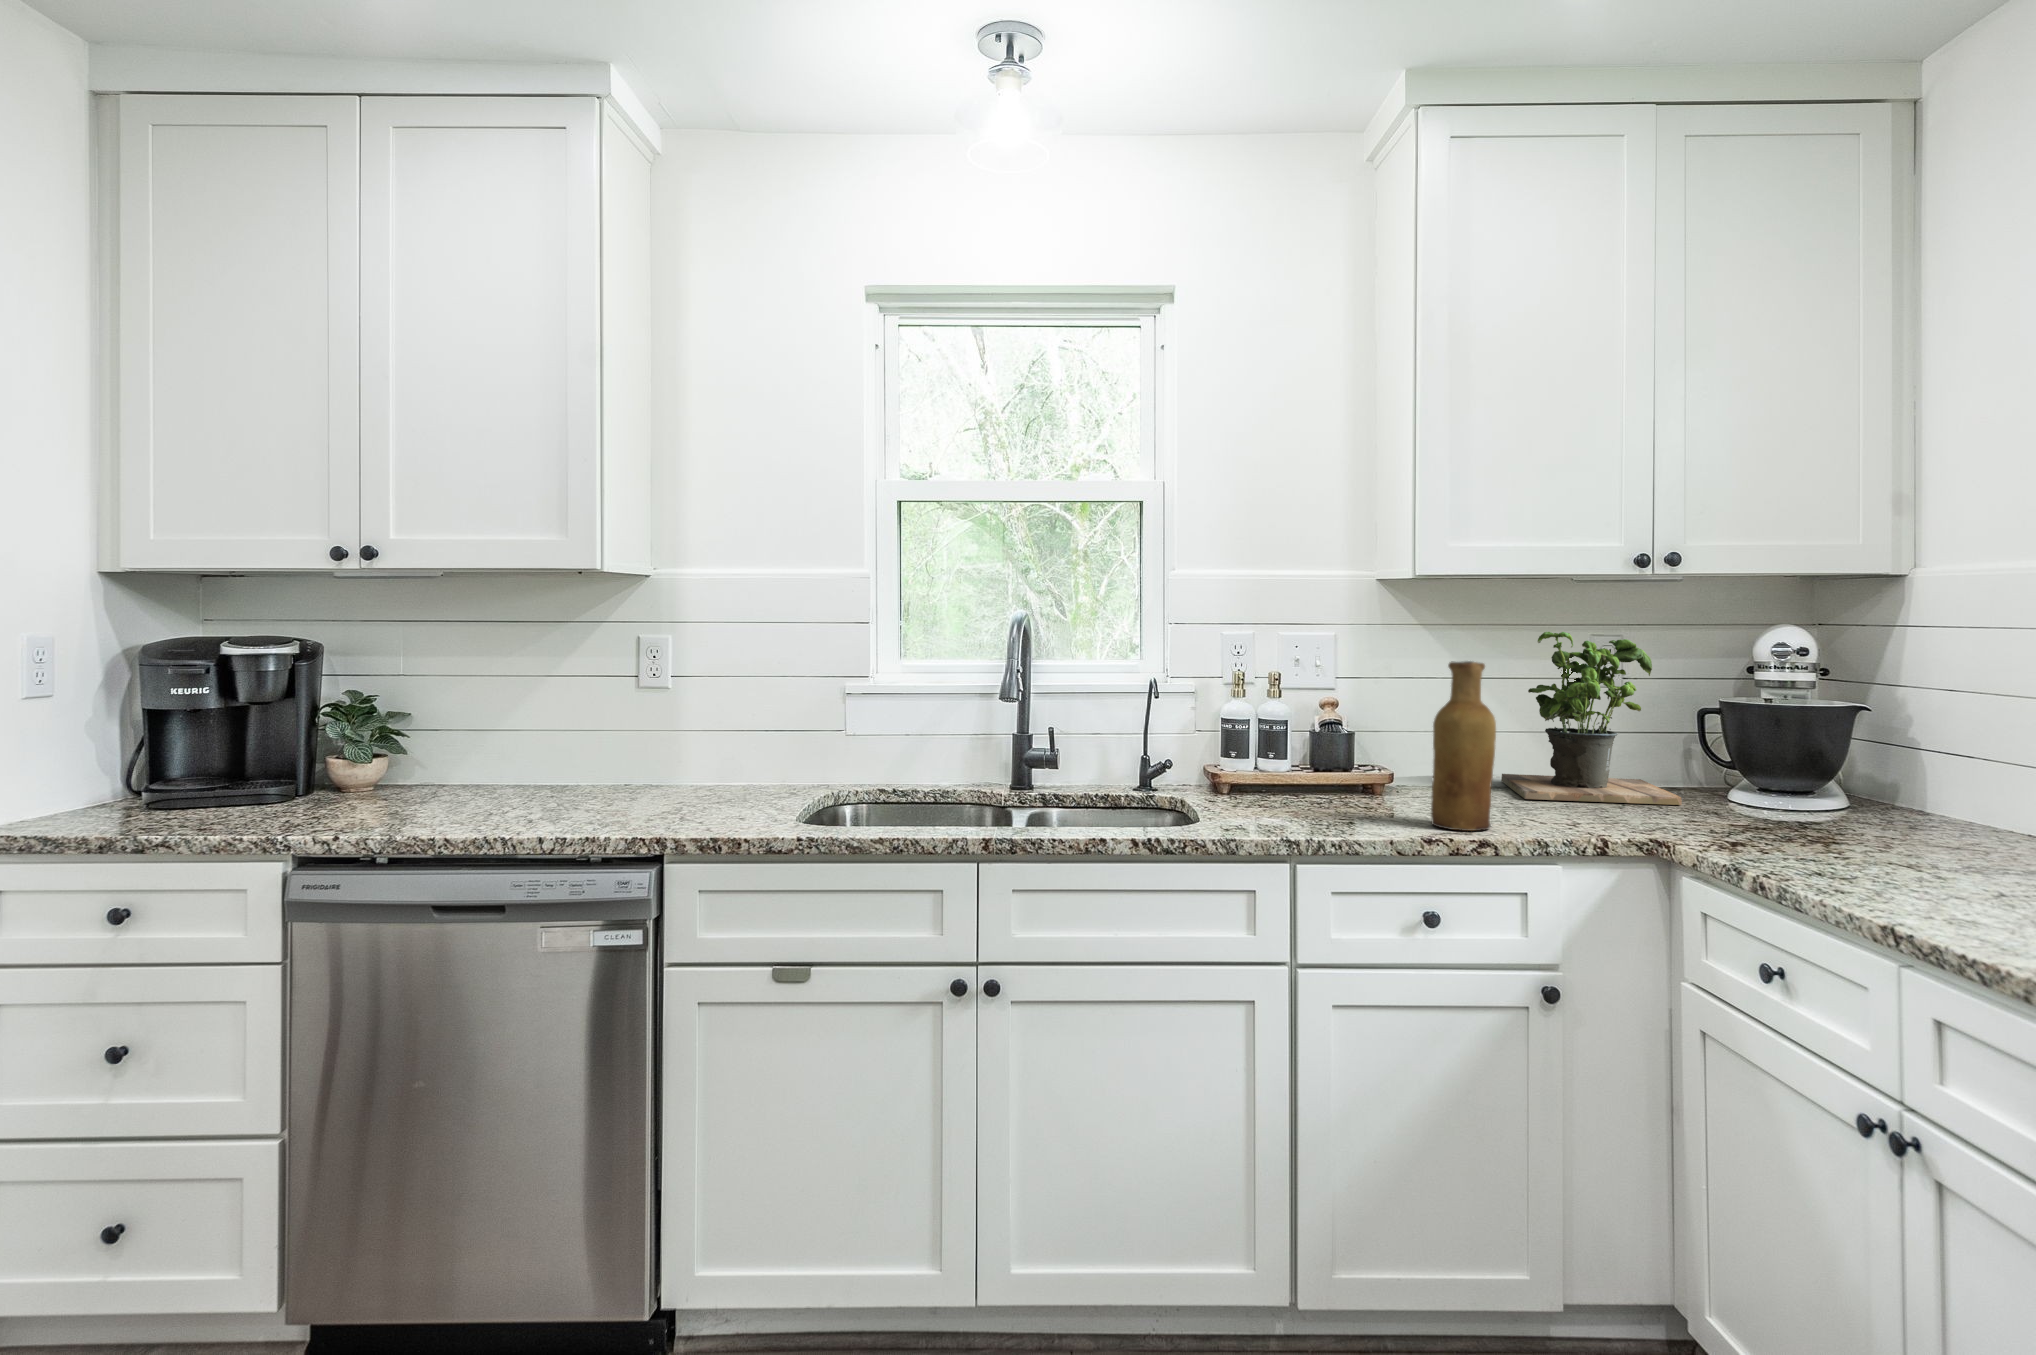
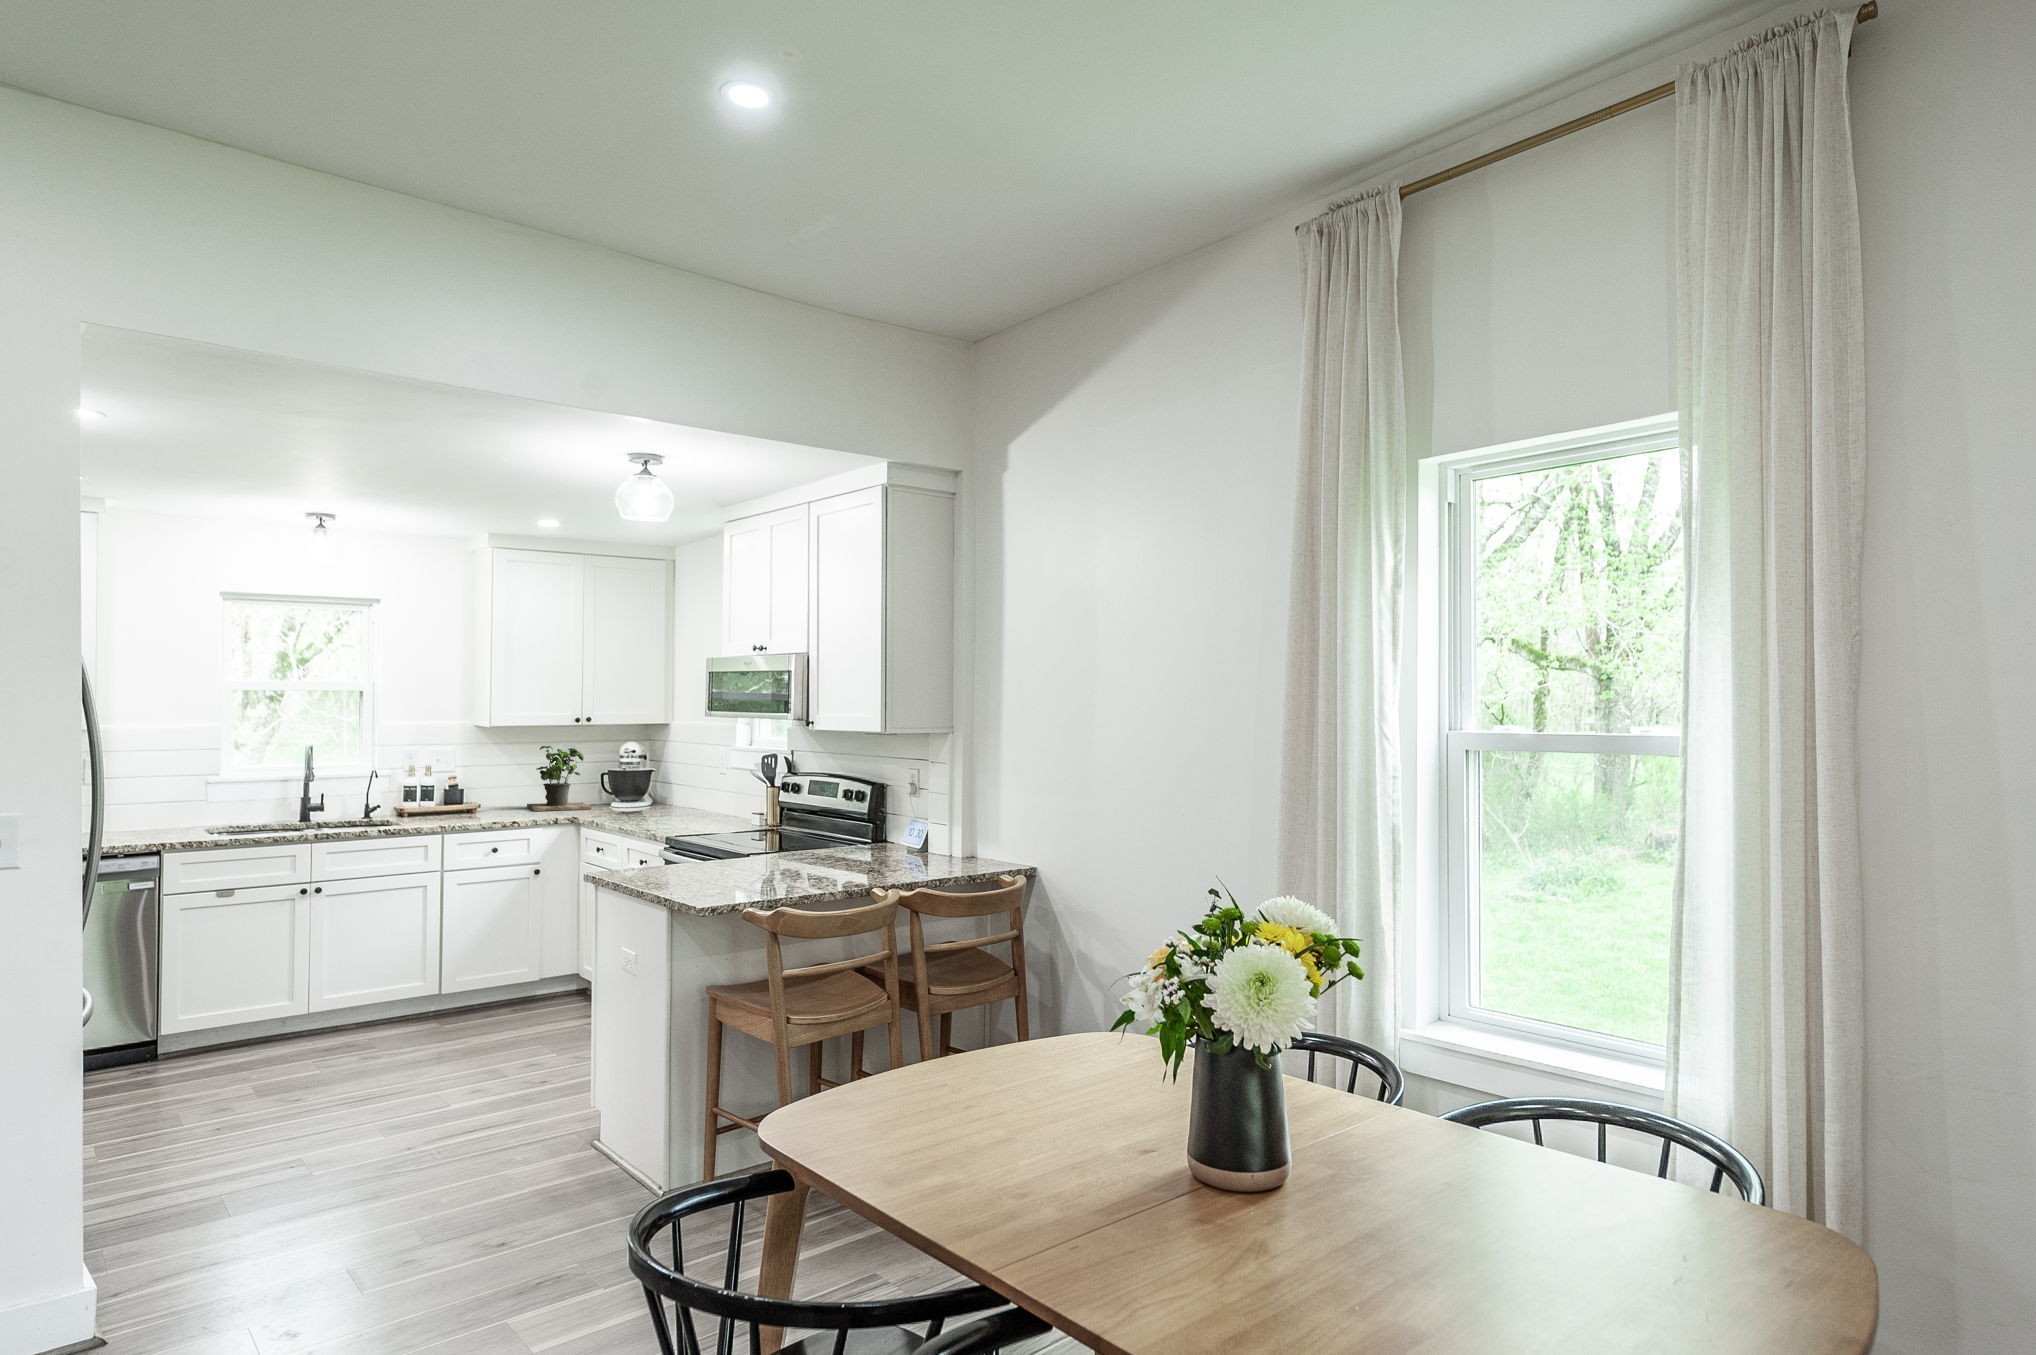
vase: present [1431,661,1496,831] -> none [496,759,519,820]

